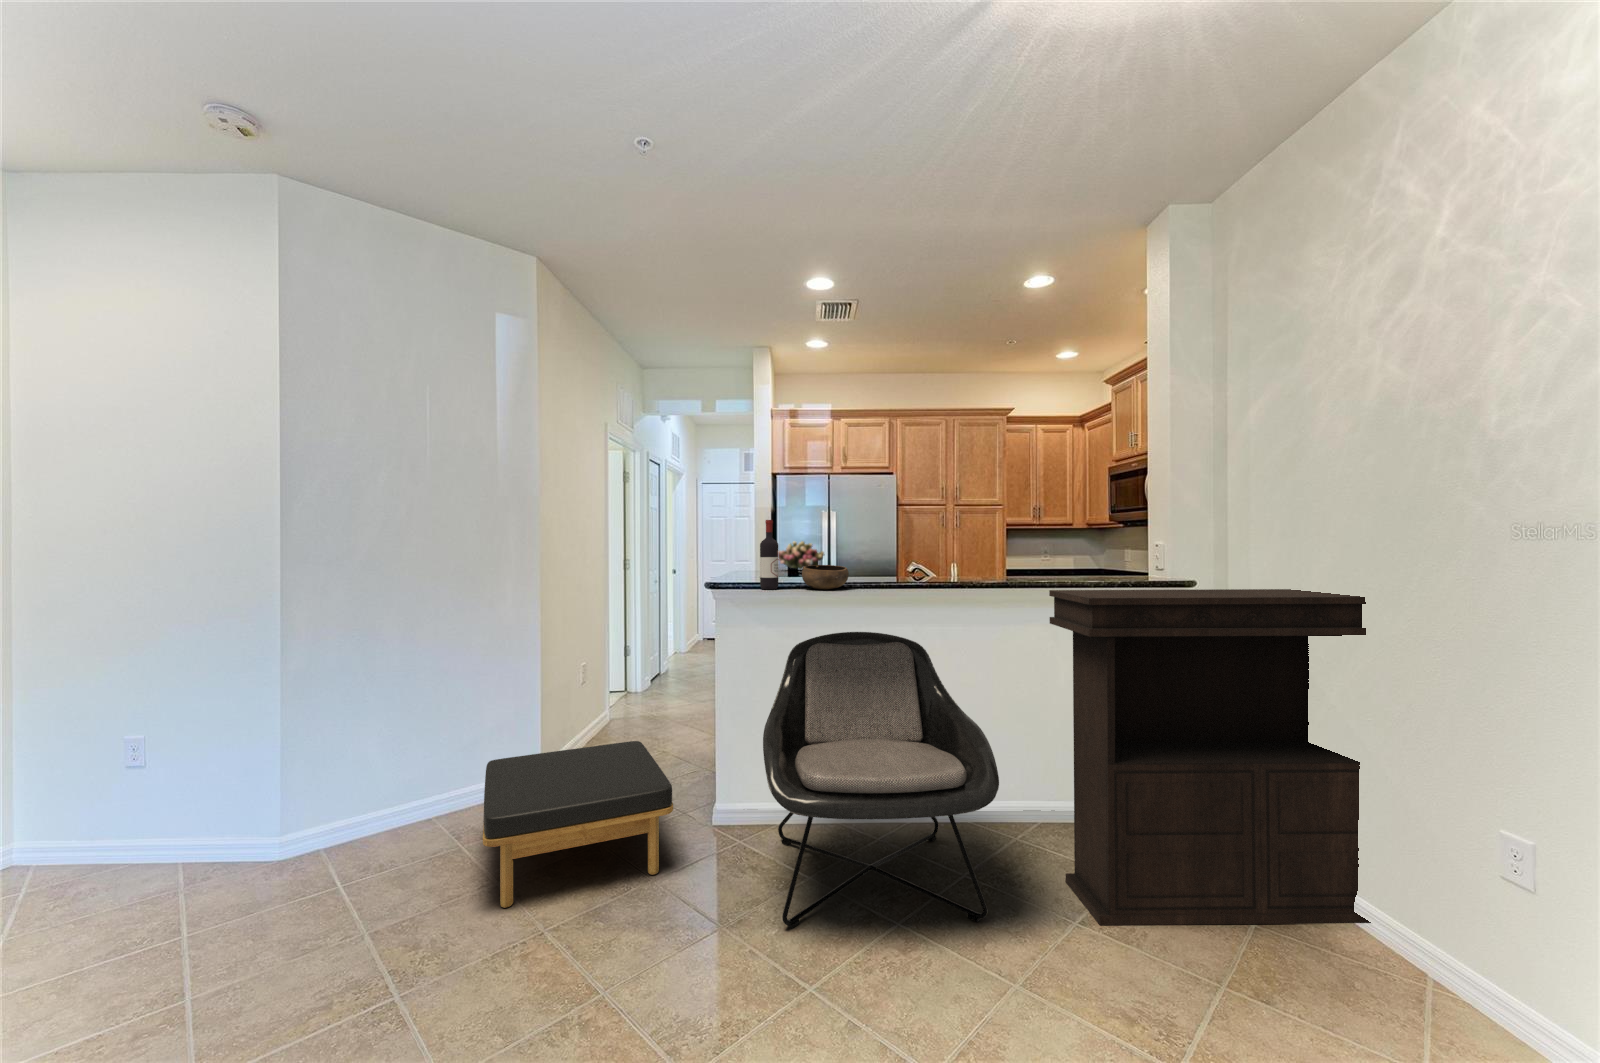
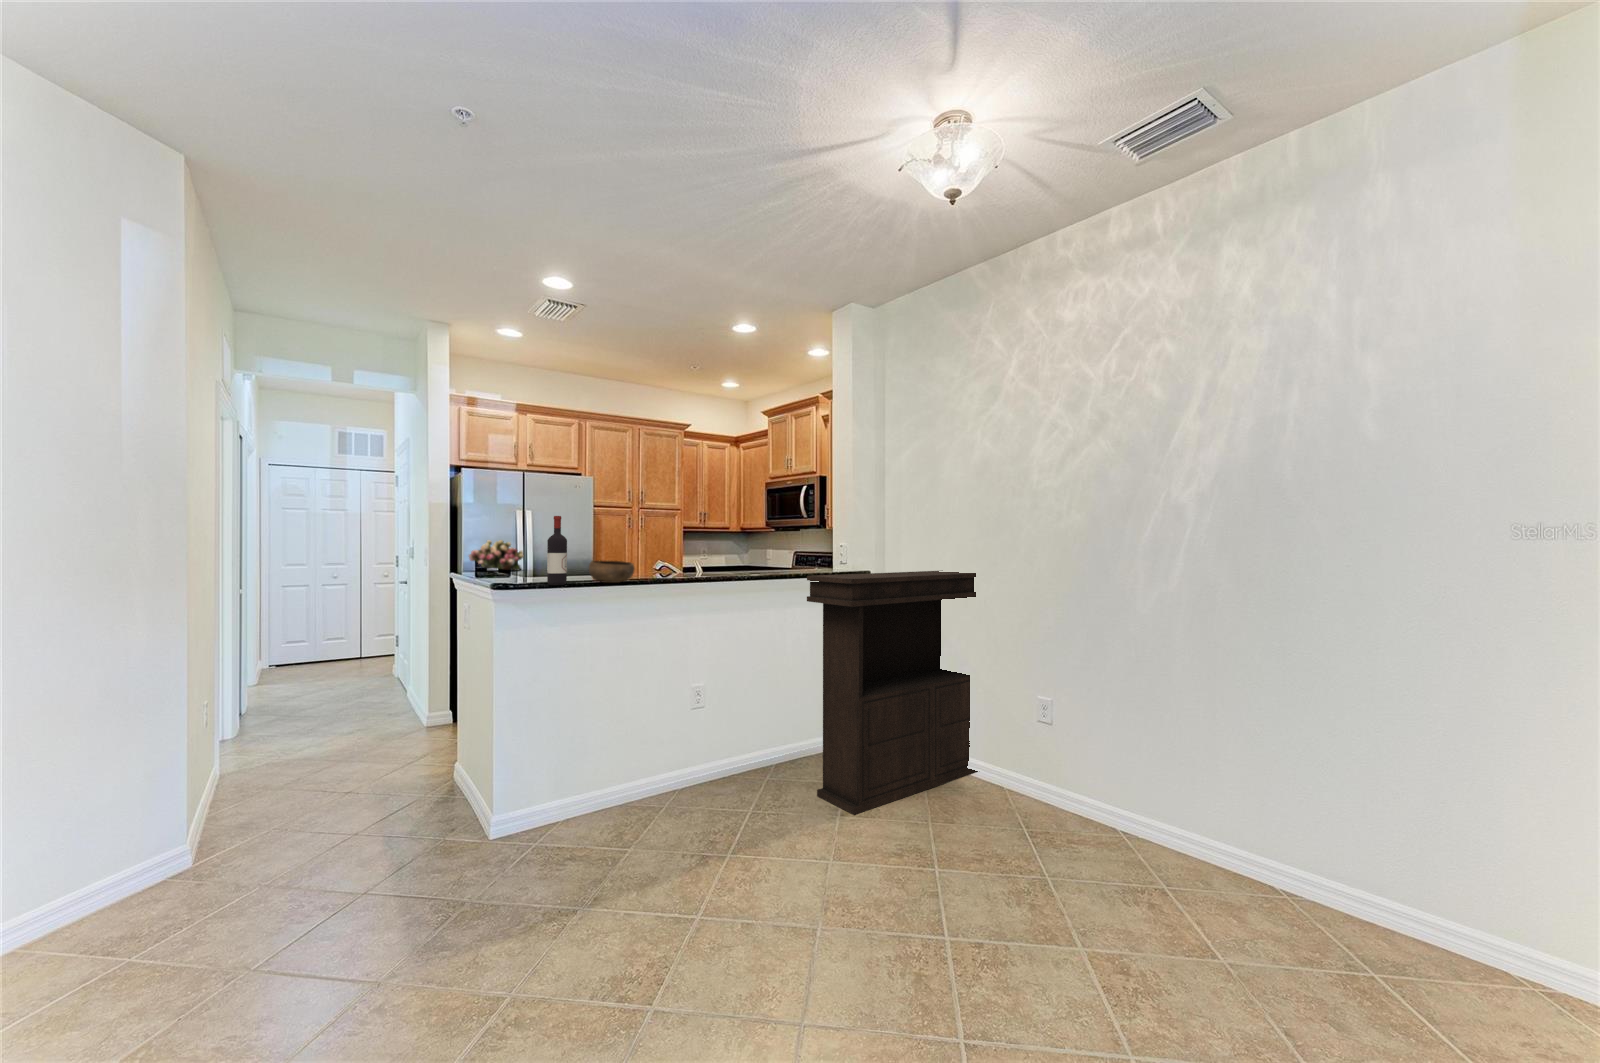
lounge chair: present [763,632,999,929] -> none [574,620,797,888]
ottoman: present [483,741,673,908] -> none [175,767,485,984]

